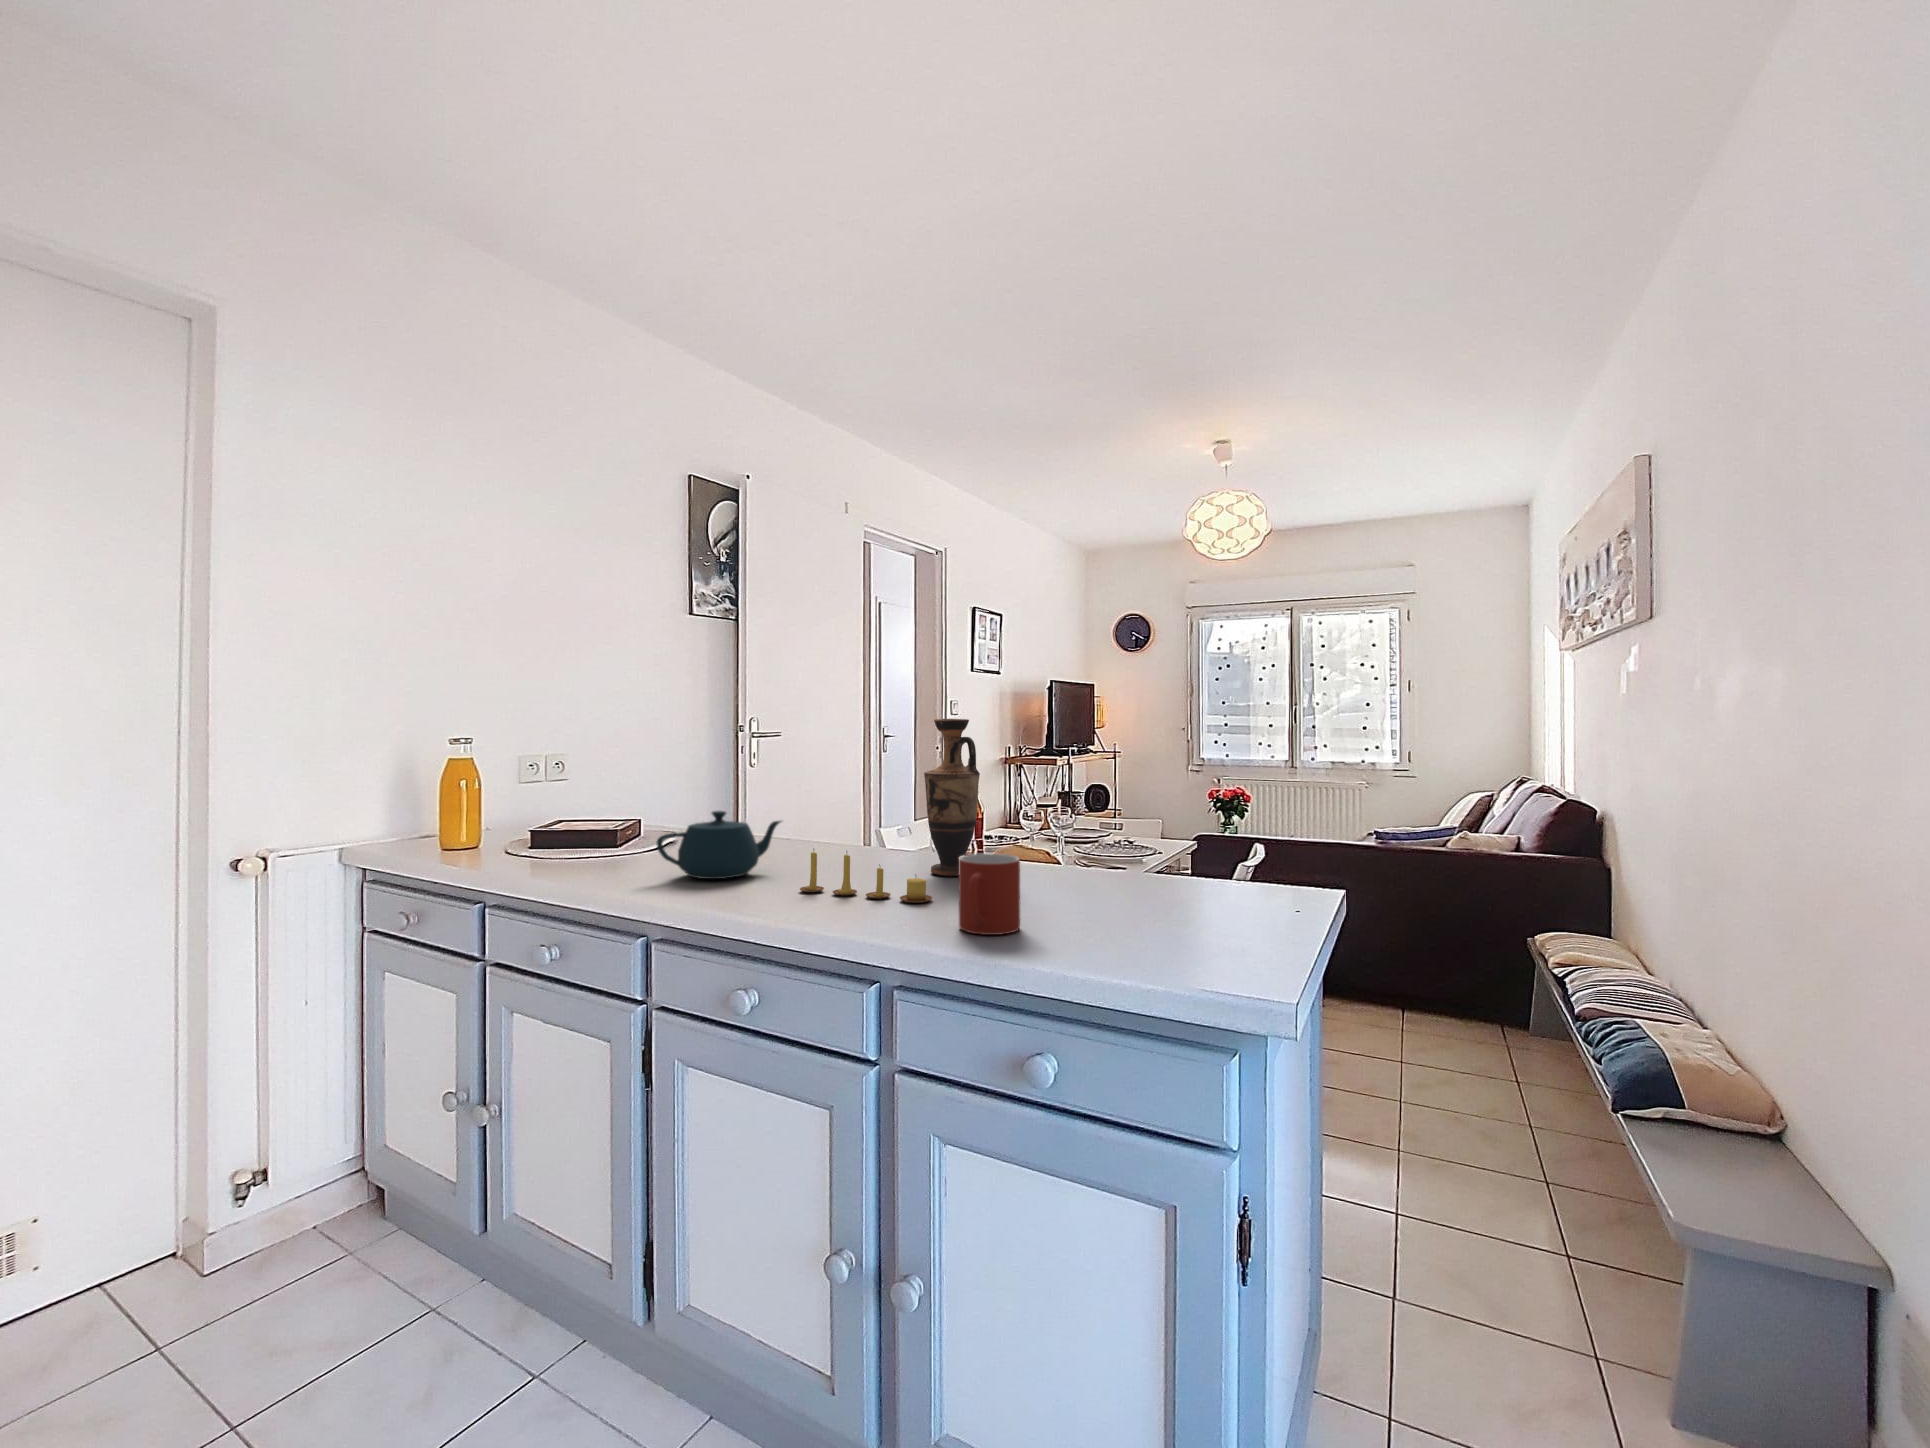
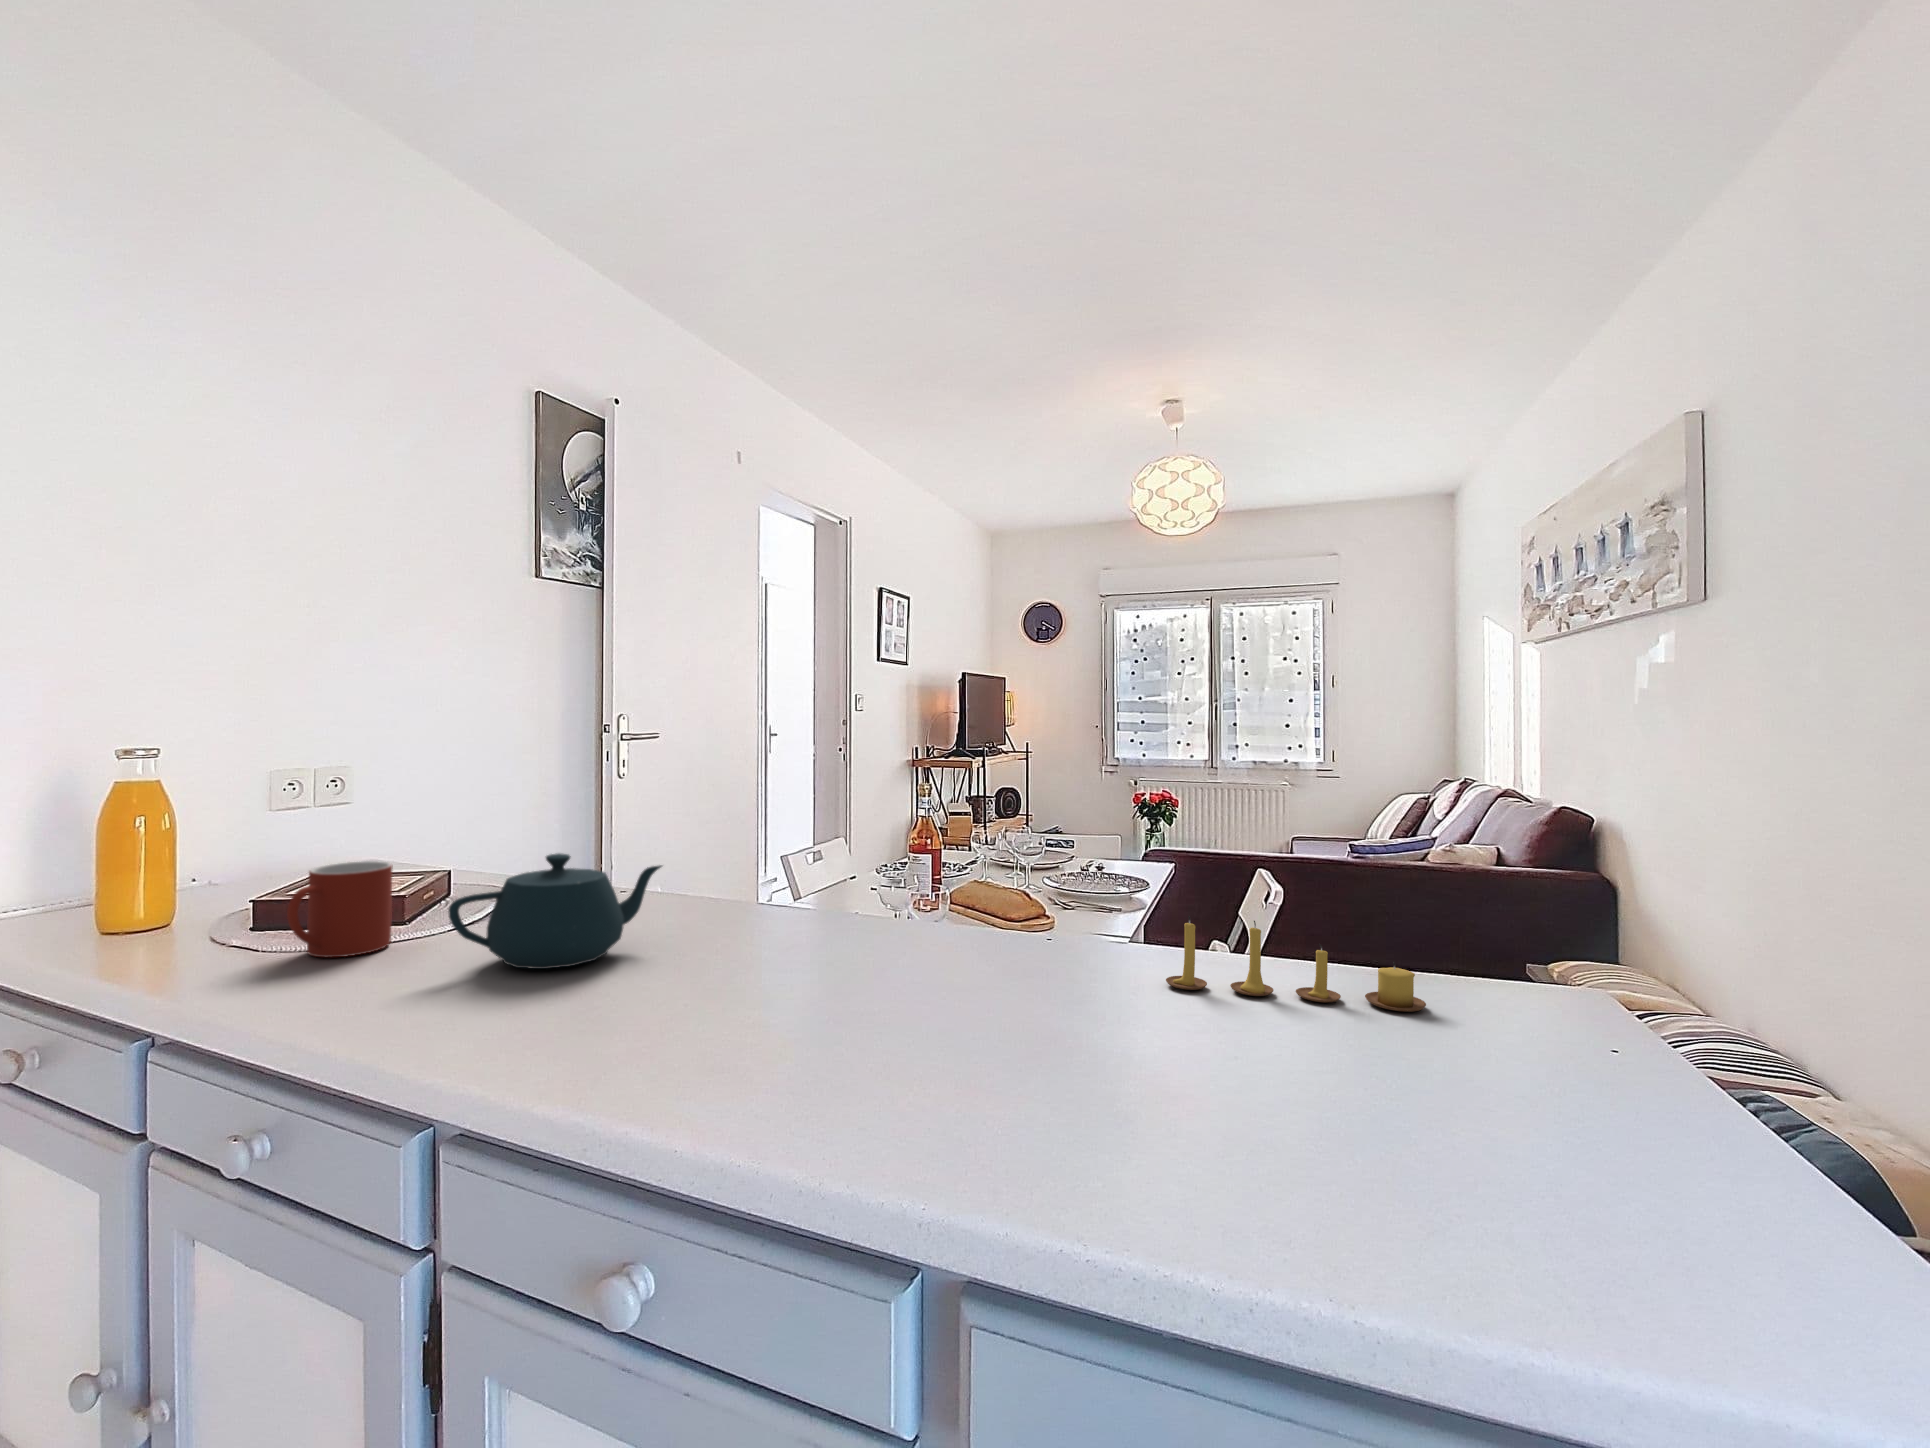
vase: present [924,719,980,876] -> none [885,708,970,951]
candle: present [800,848,932,903] -> present [1166,916,1426,1012]
mug: present [959,853,1020,935] -> present [287,861,393,957]

